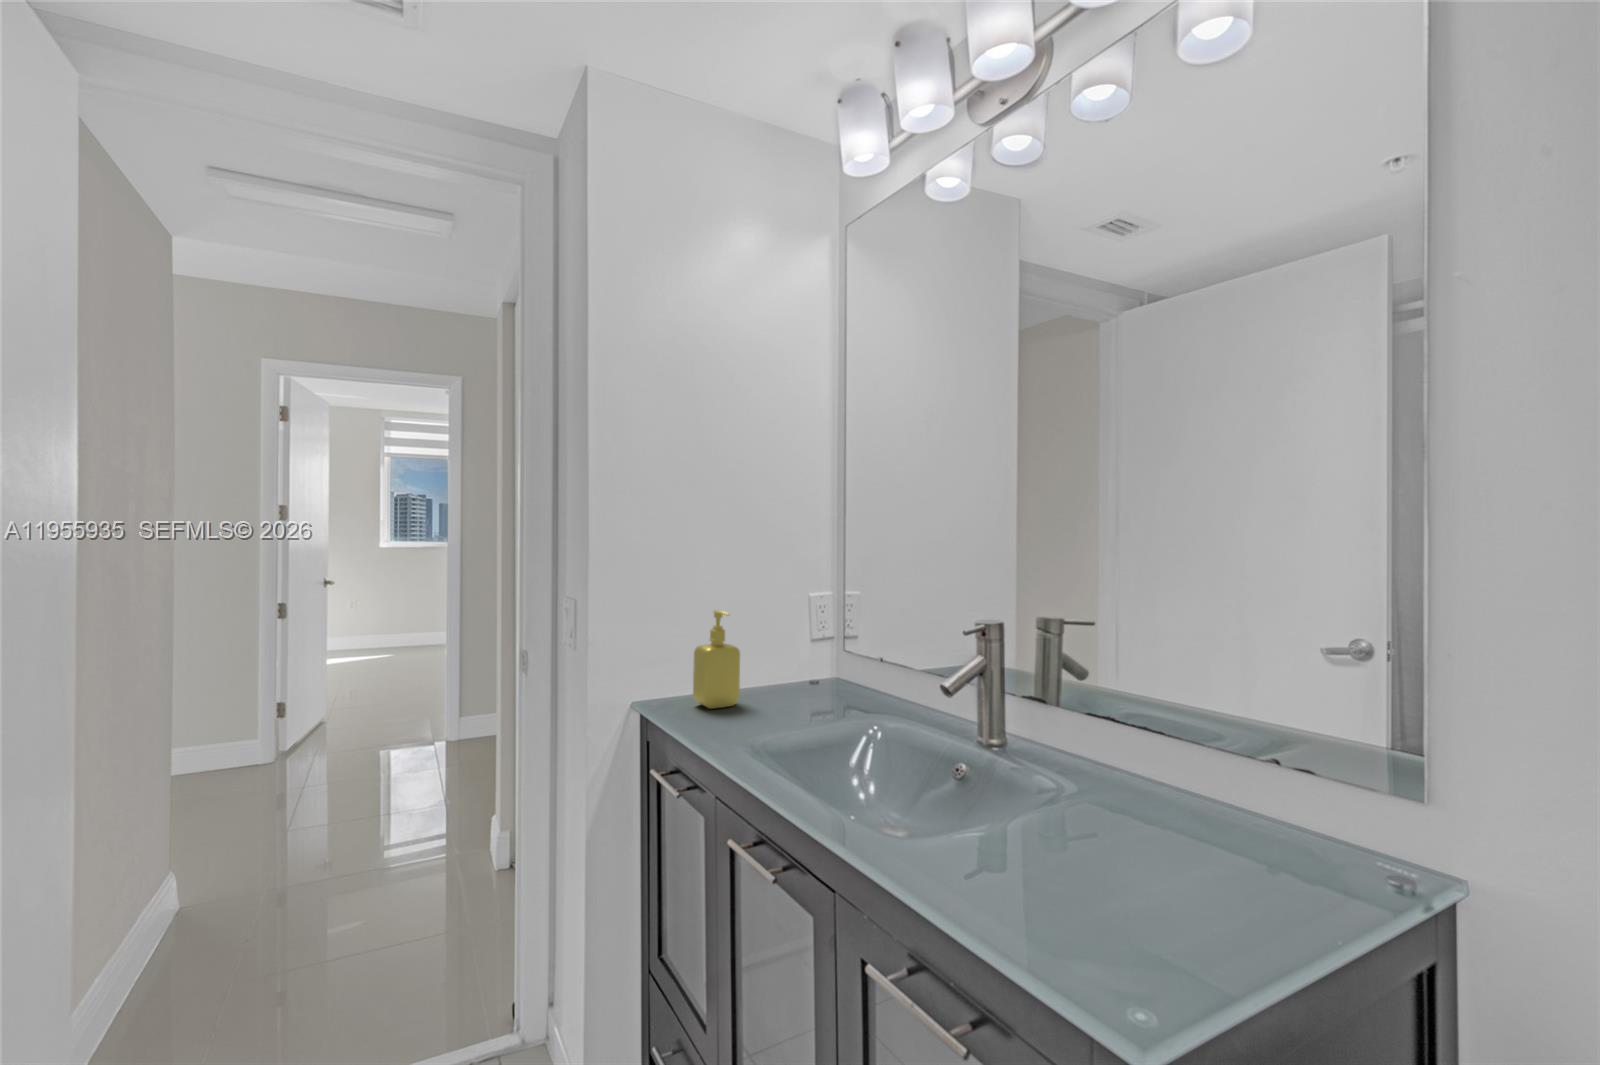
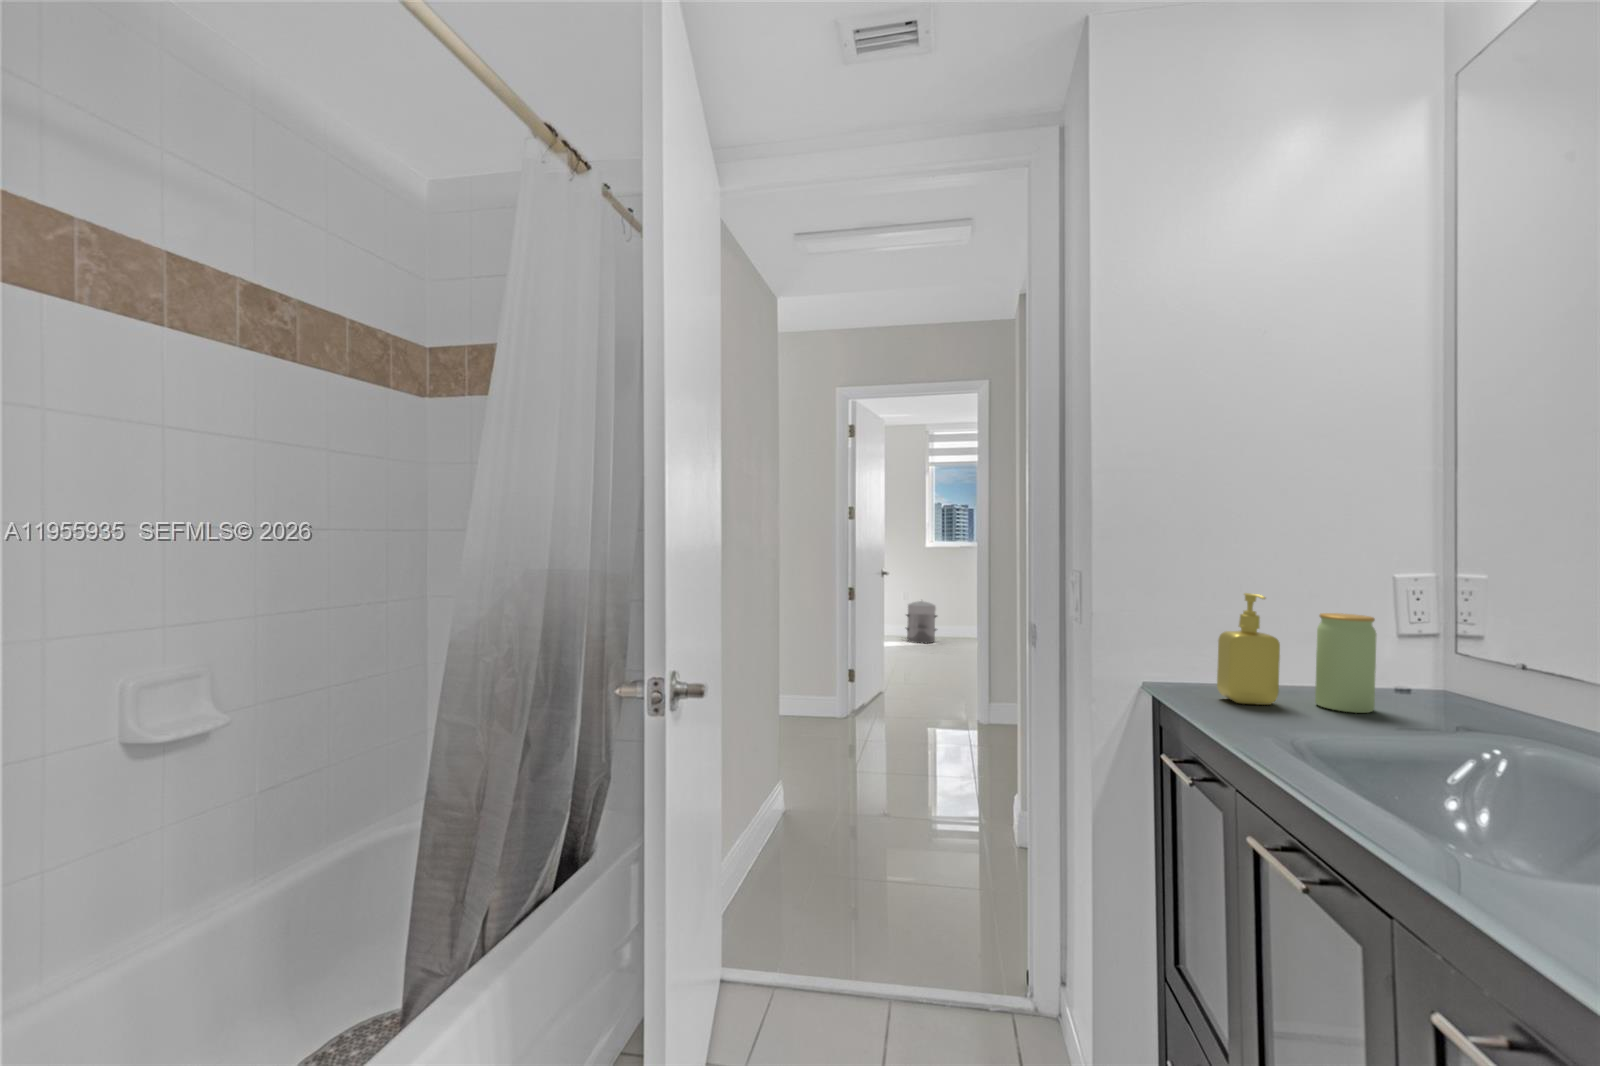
waste bin: none [348,603,391,654] -> present [906,601,937,643]
jar: none [764,621,804,703] -> present [1315,613,1376,713]

